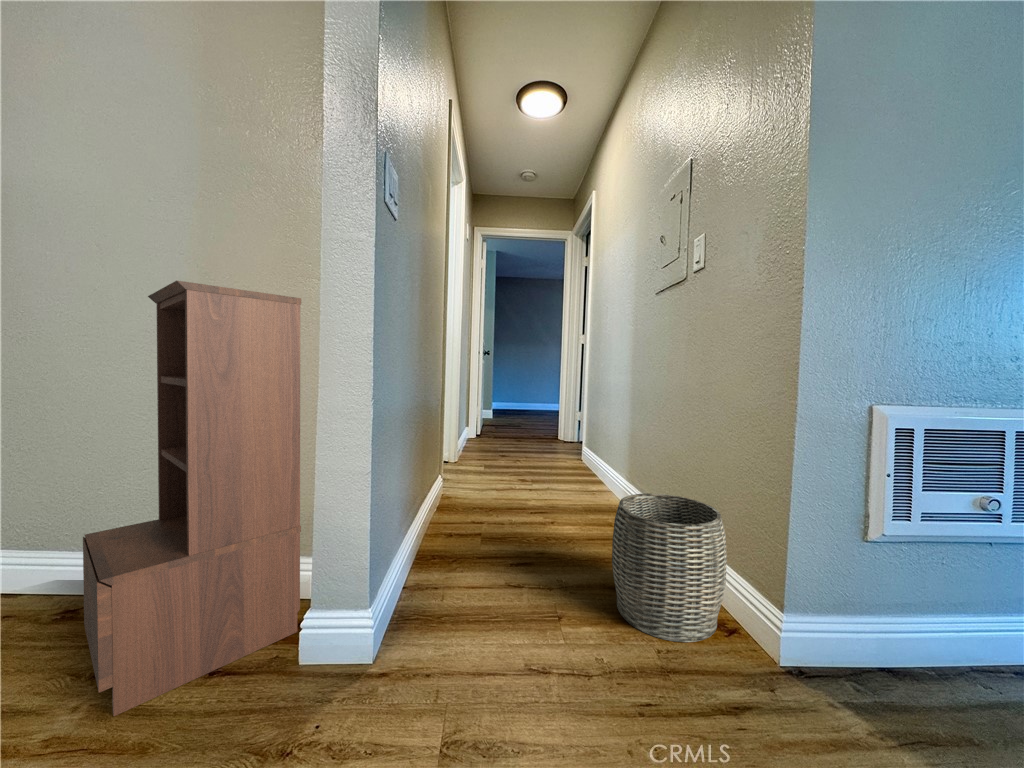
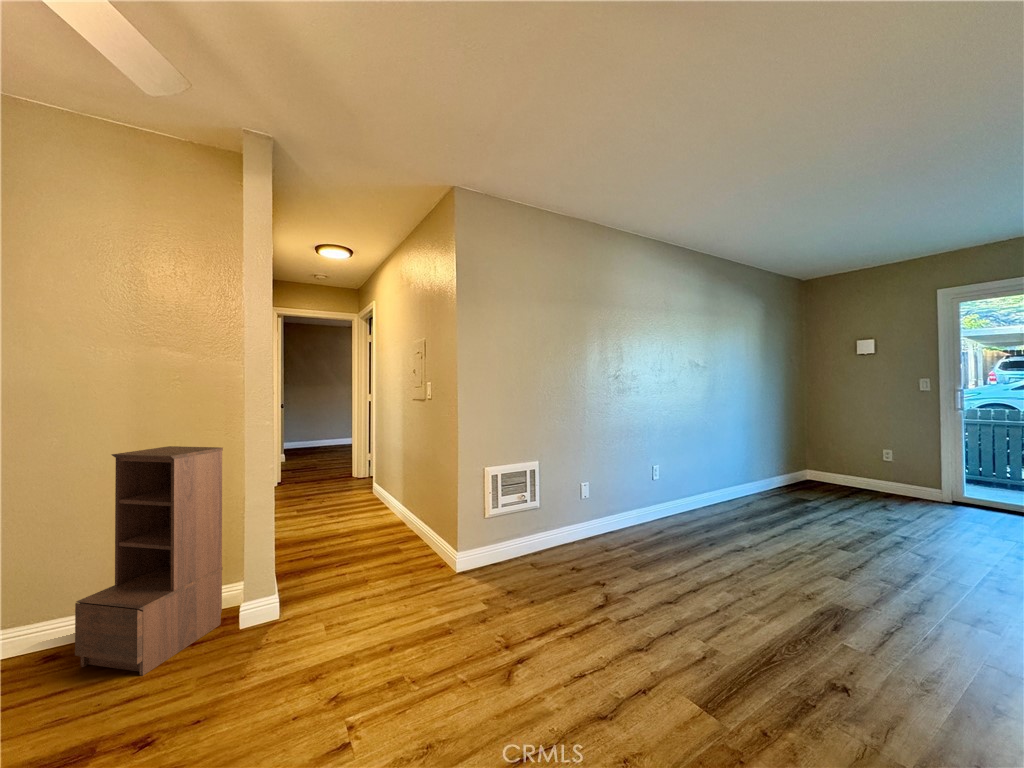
woven basket: present [612,493,727,642] -> none [391,513,440,577]

